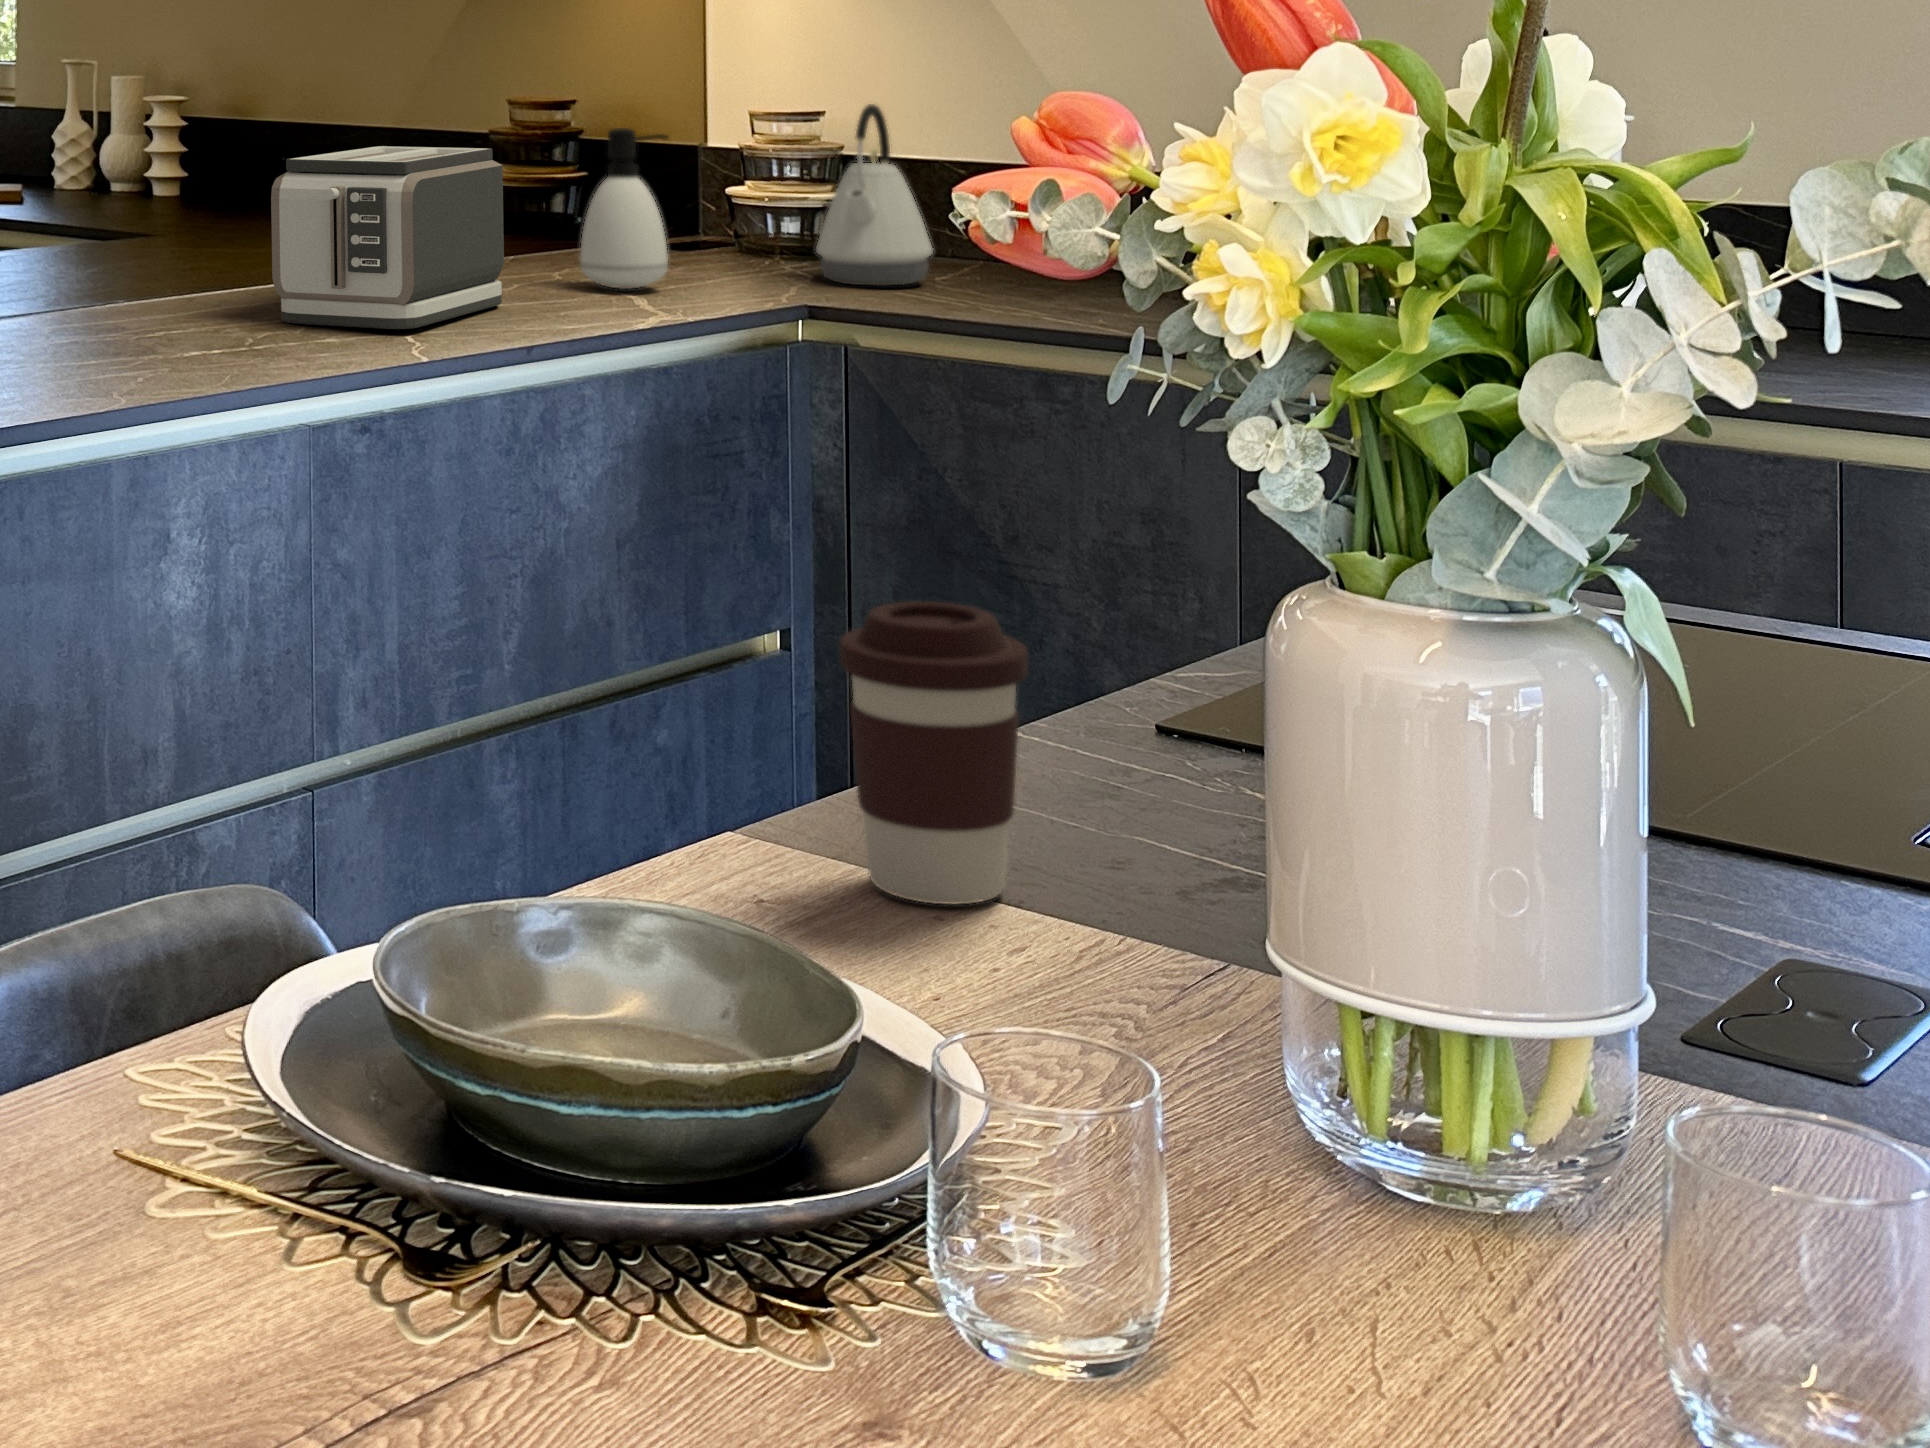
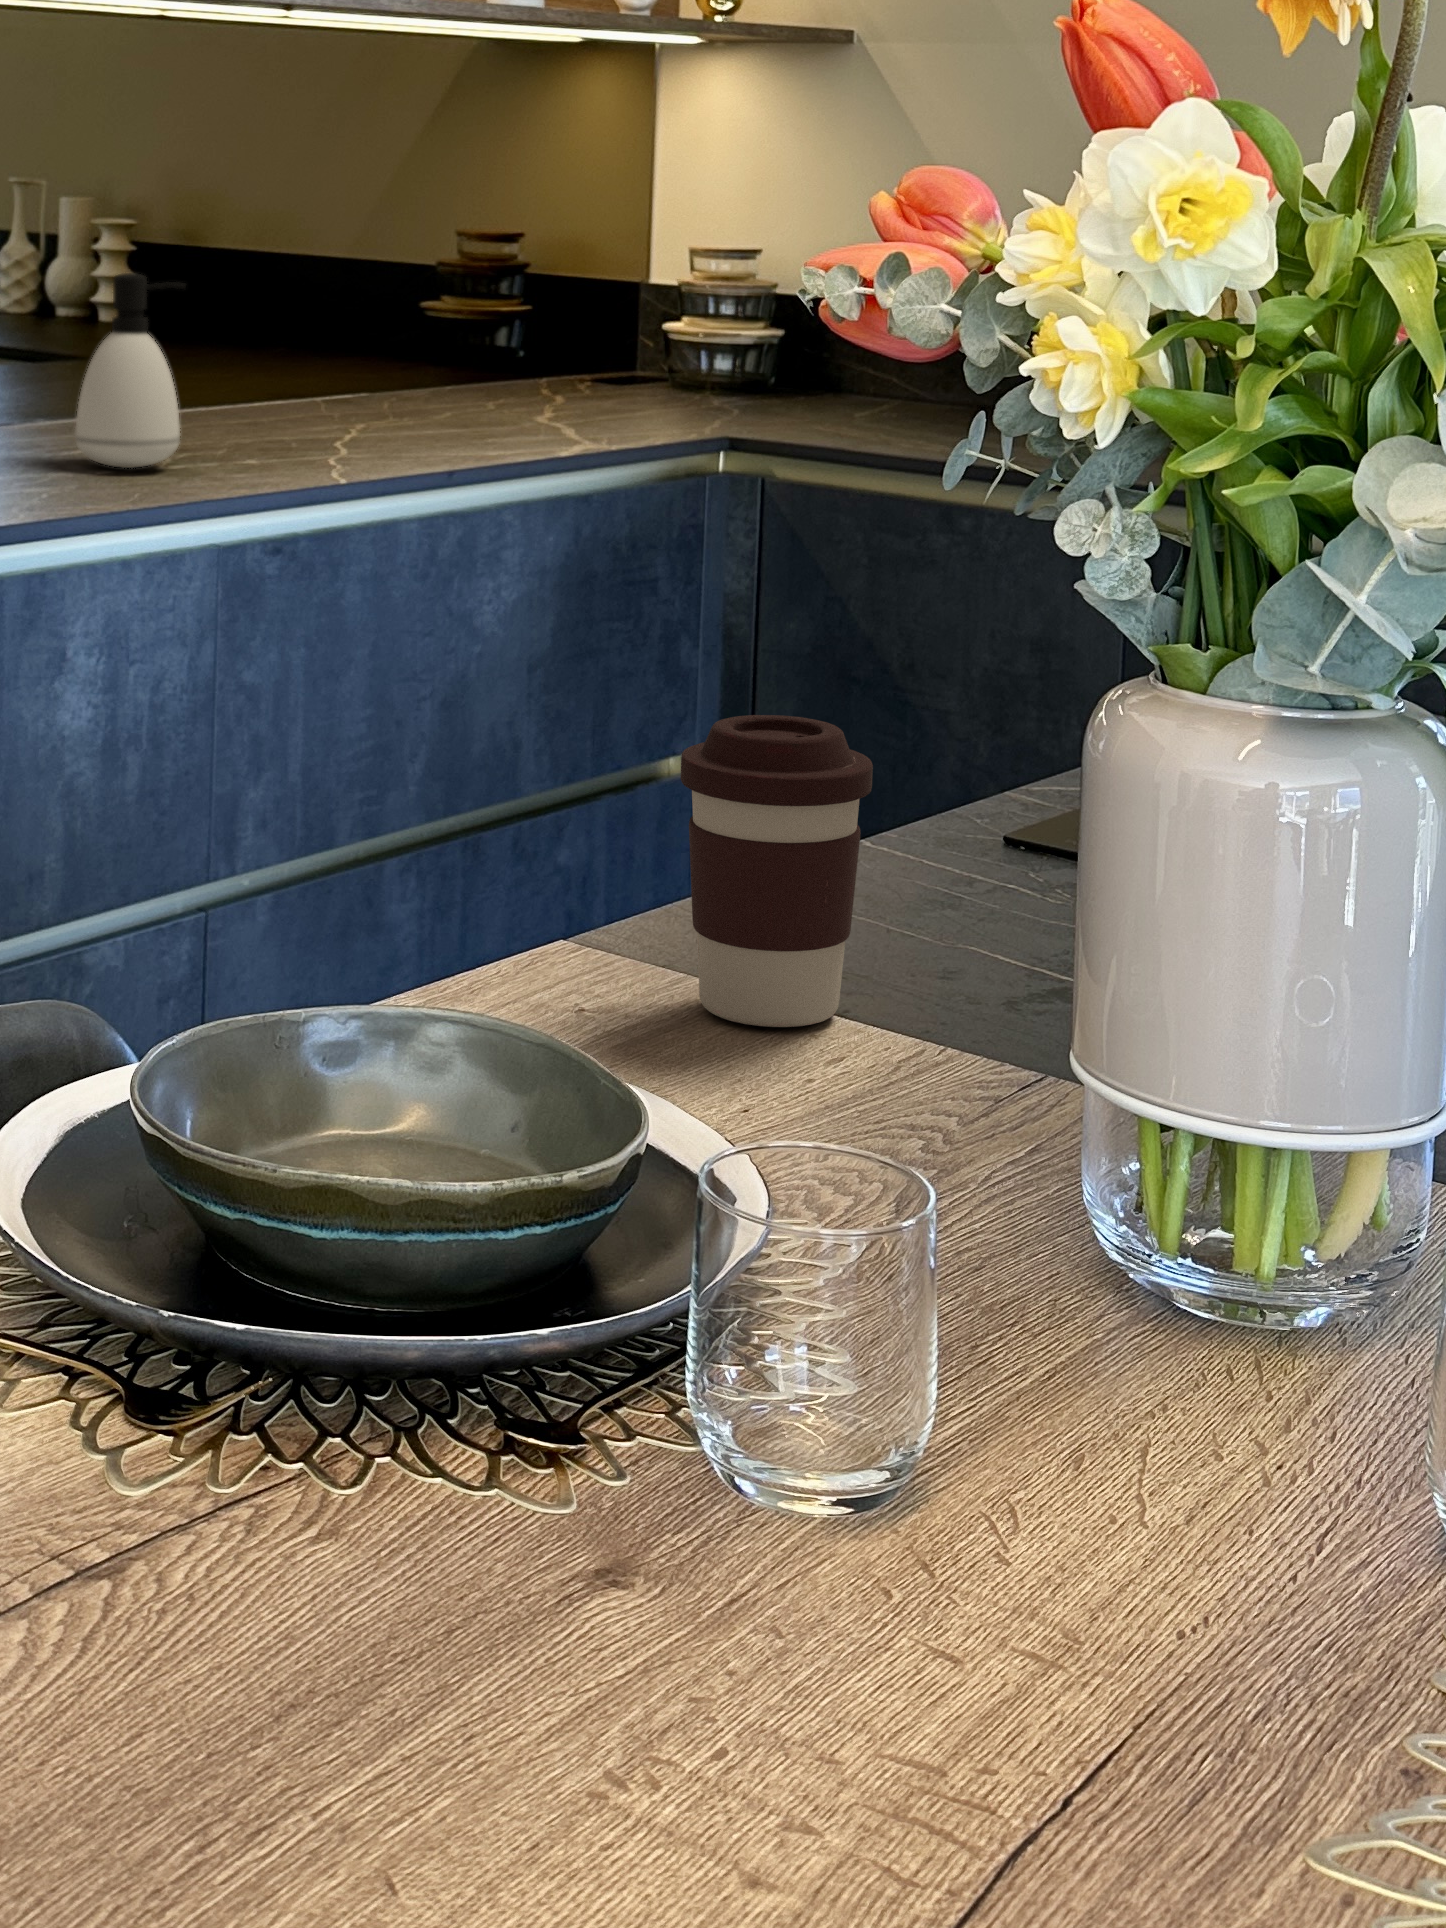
kettle: present [816,104,933,286] -> none [751,243,866,427]
soap dispenser: present [580,128,668,289] -> present [75,273,186,468]
toaster: present [271,146,504,329] -> none [186,269,432,456]

